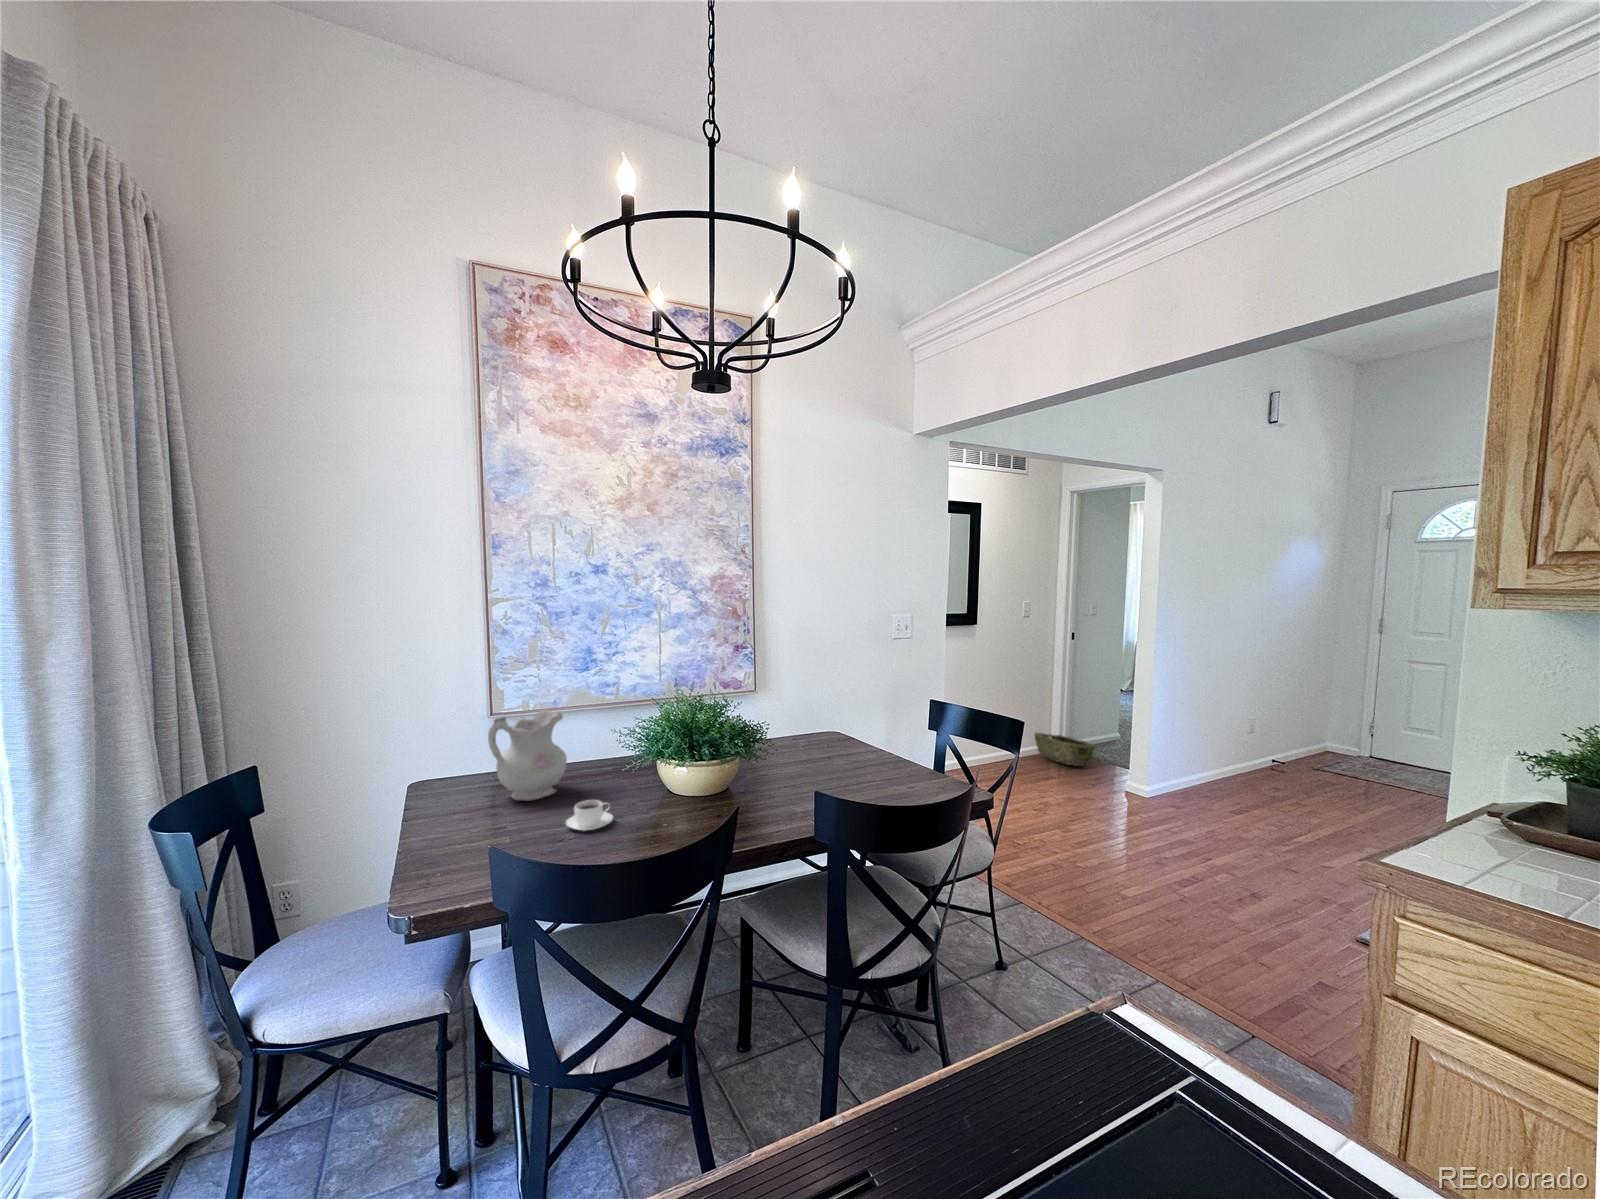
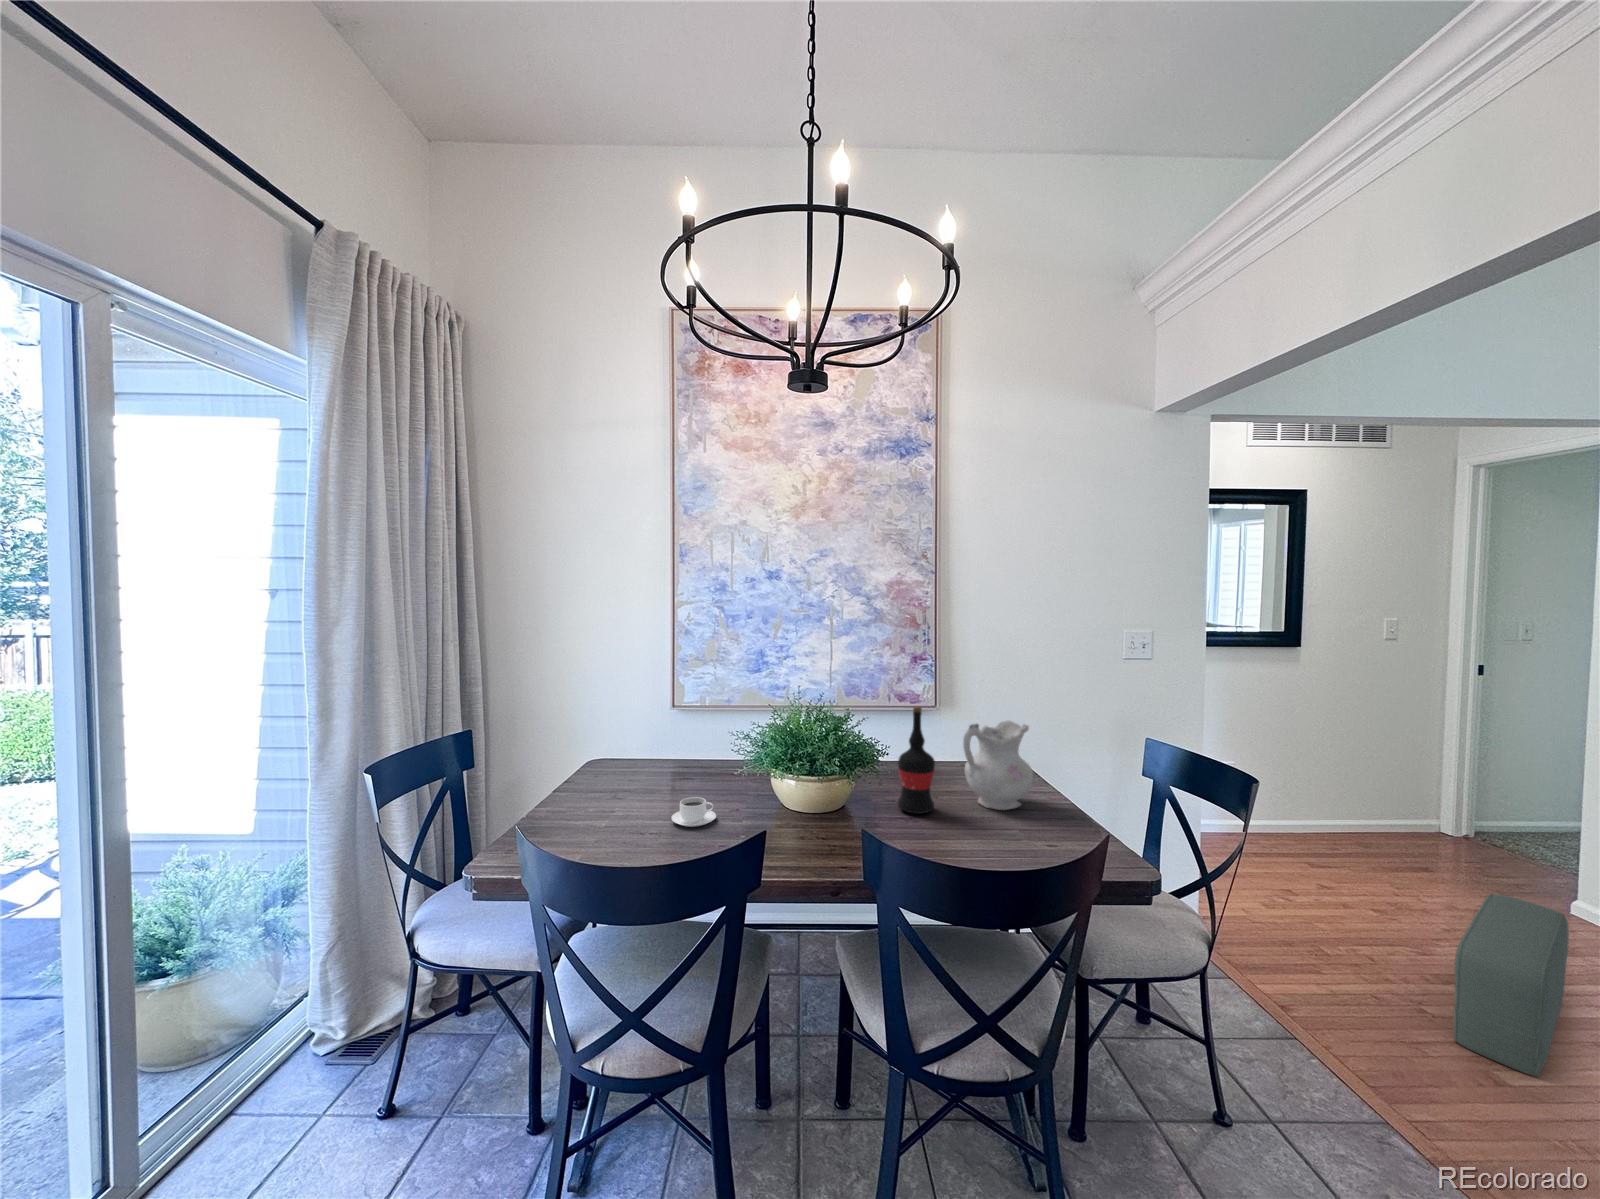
wine bottle: none [769,686,801,782] -> present [898,706,935,814]
ceramic pitcher: present [488,710,567,800] -> present [963,721,1033,810]
woven basket: present [1034,733,1096,766] -> none [1386,807,1500,868]
pouf: none [1101,777,1147,885] -> present [1453,893,1569,1076]

